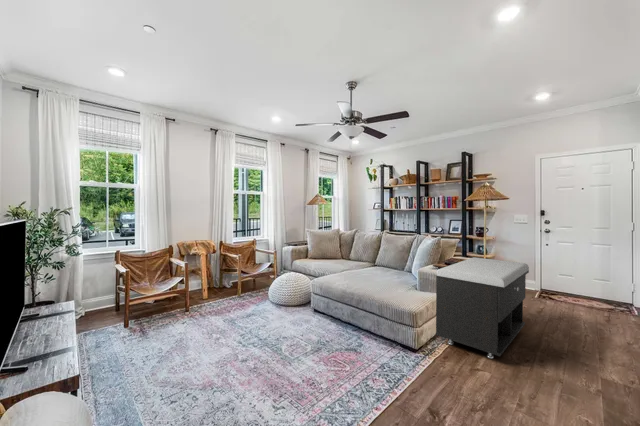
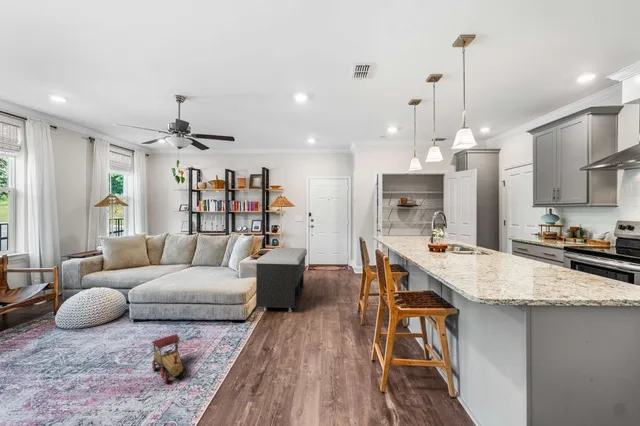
toy train: none [300,343,327,399] -> present [152,334,186,383]

